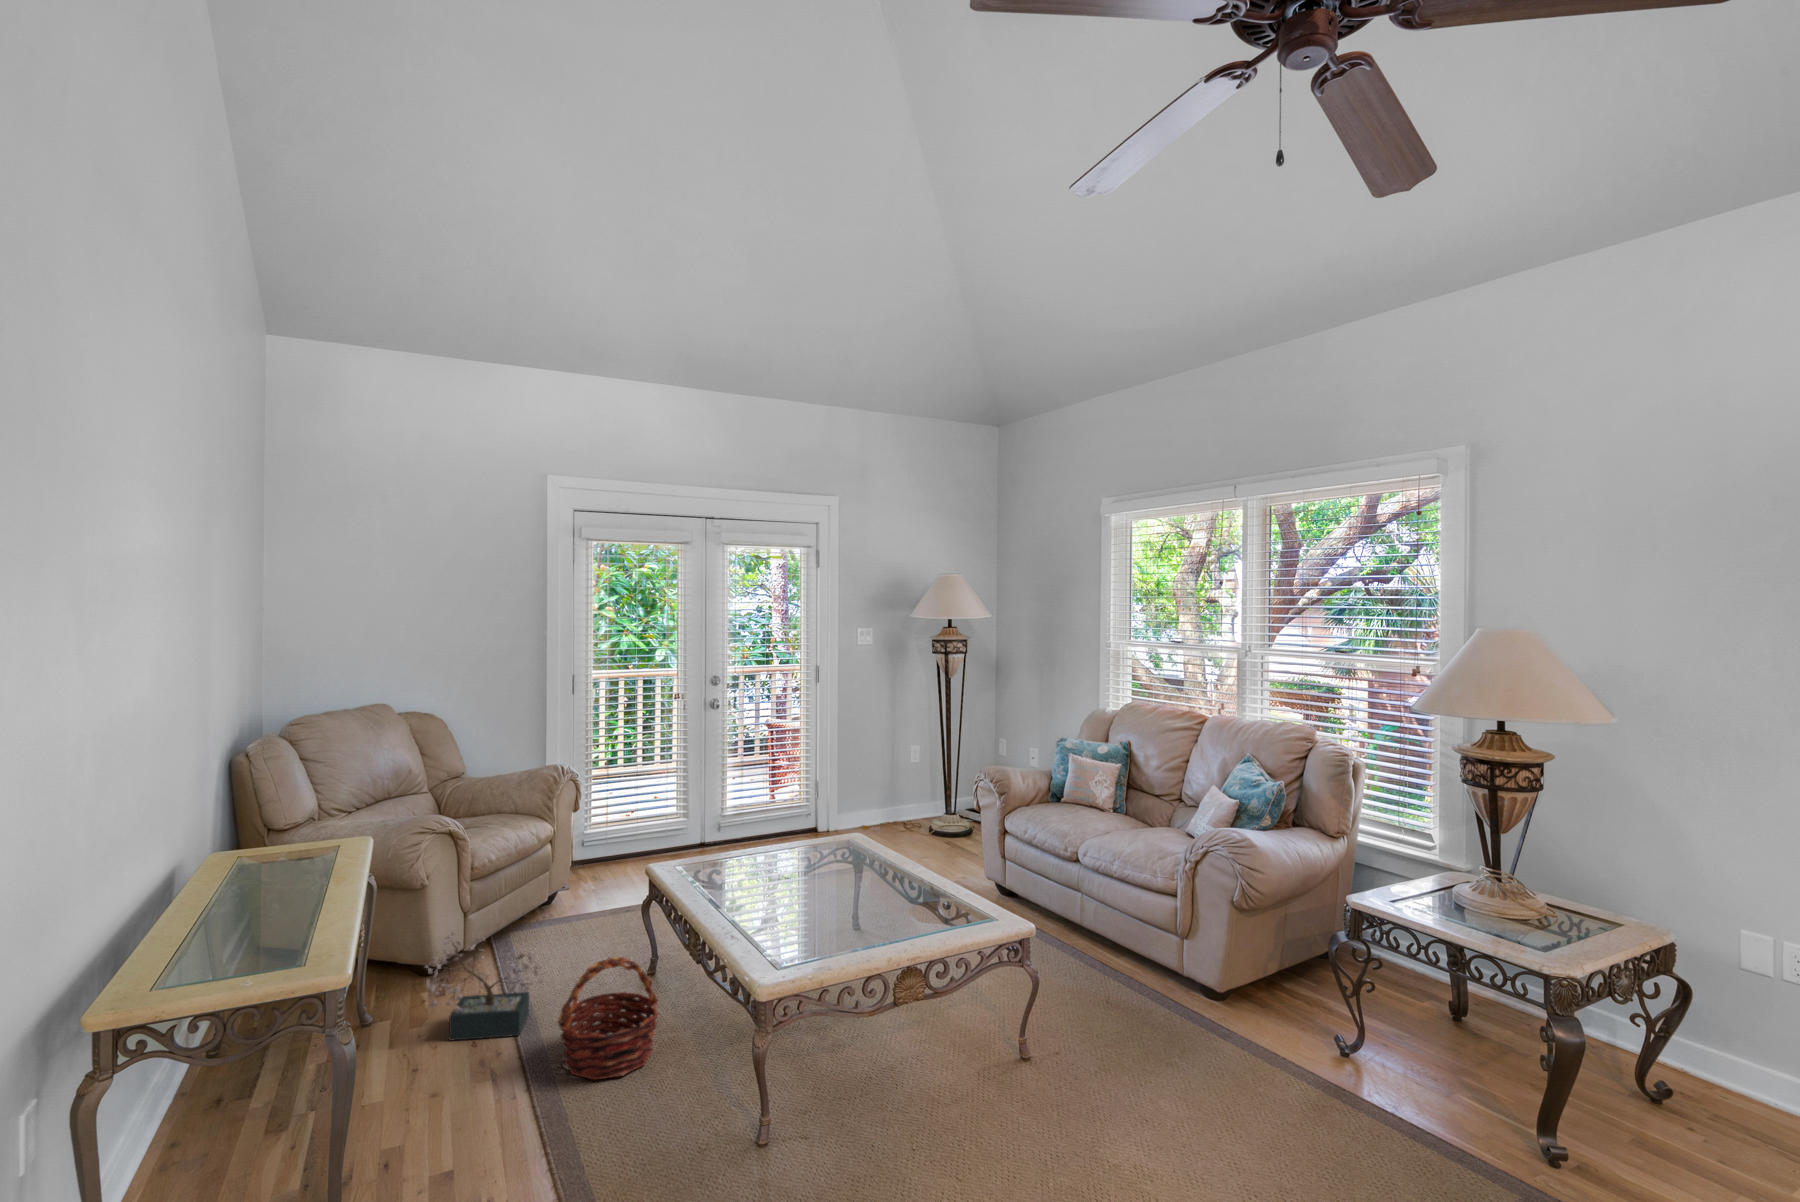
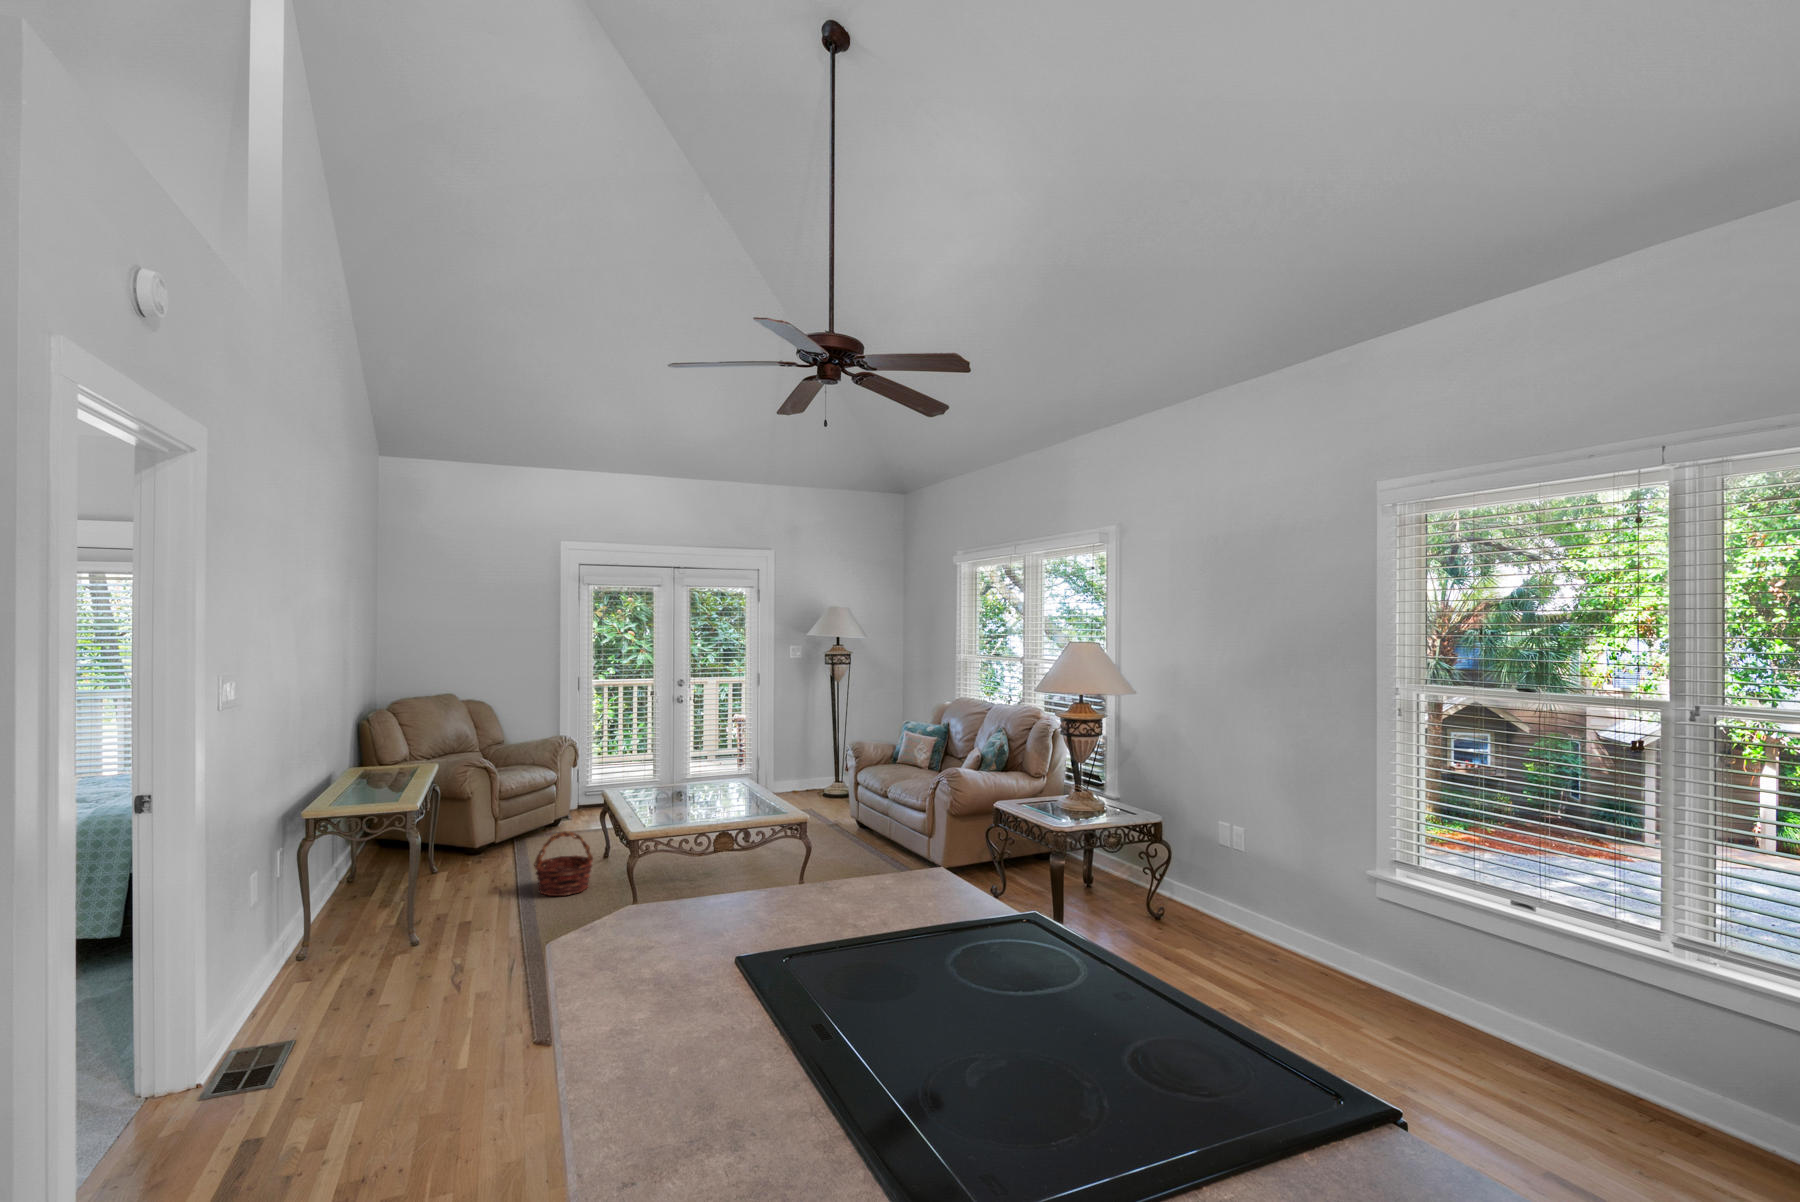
decorative plant: present [425,932,544,1041] -> none [464,821,534,880]

